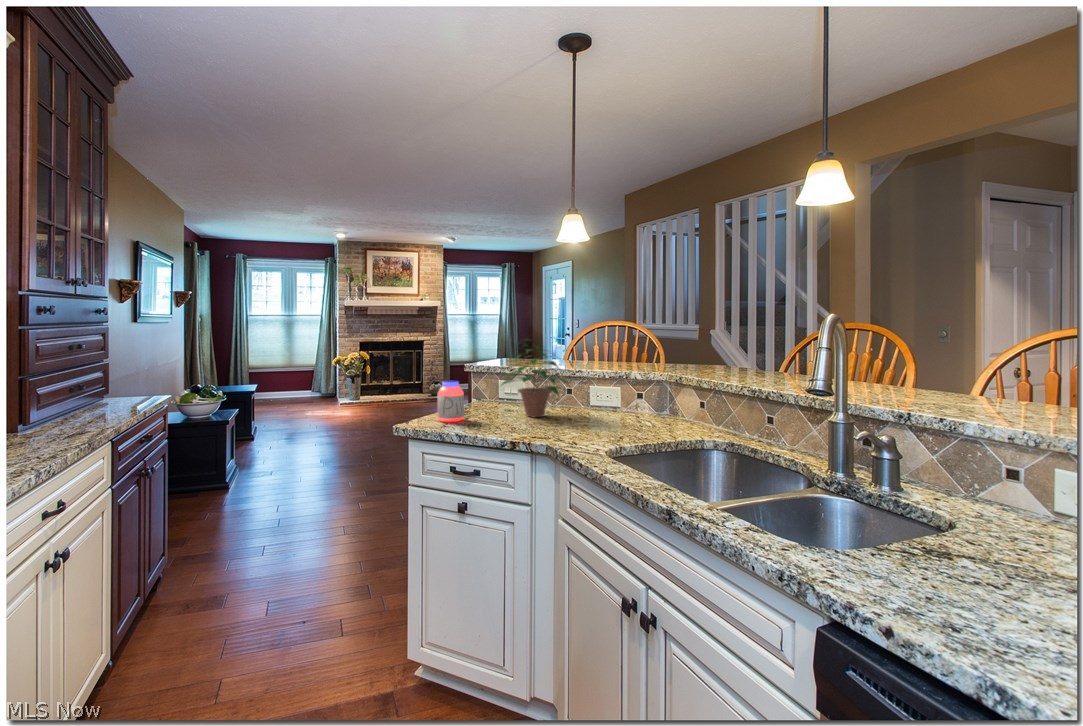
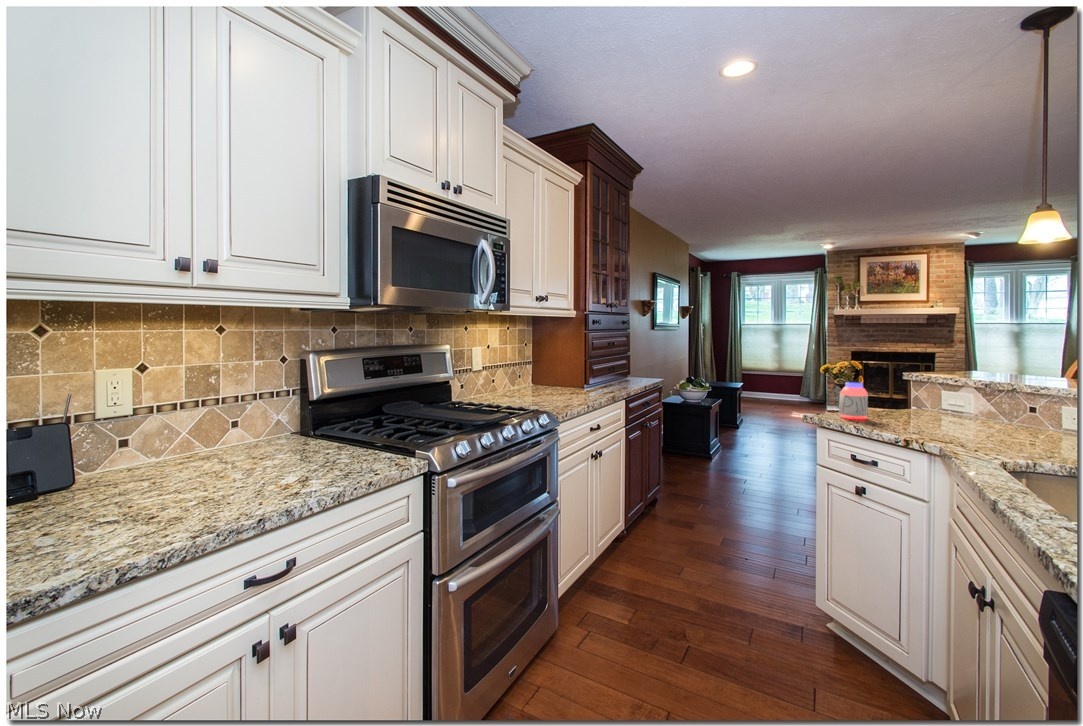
potted plant: present [502,339,568,417] -> none [909,345,1025,430]

